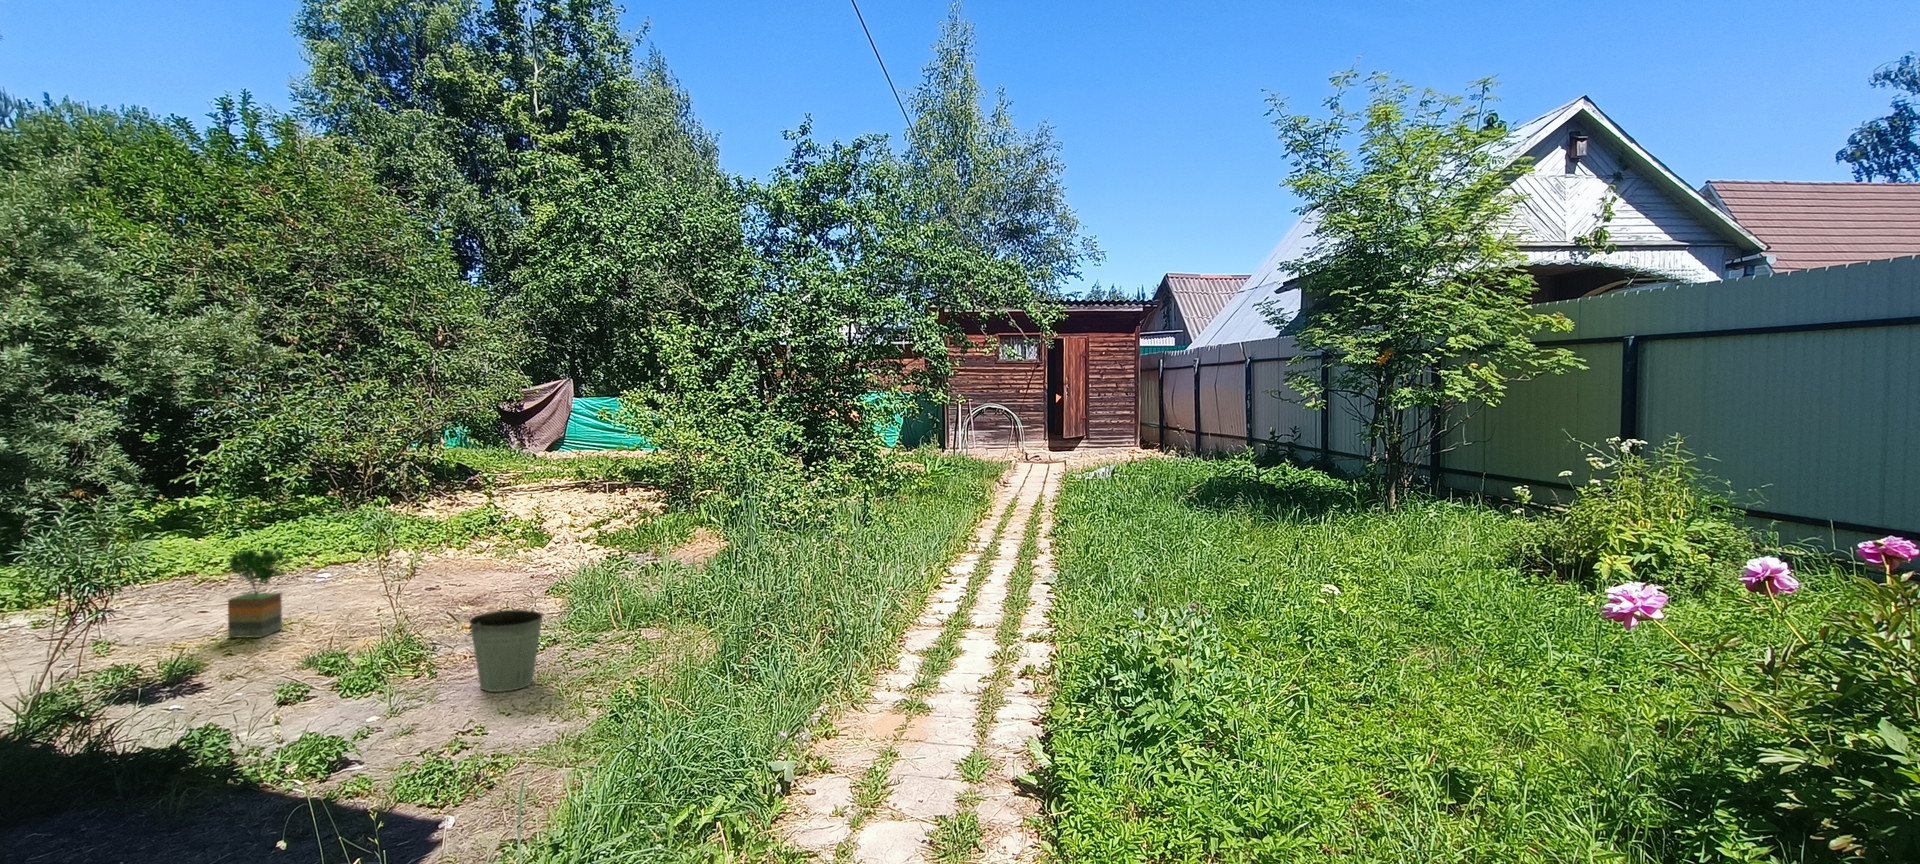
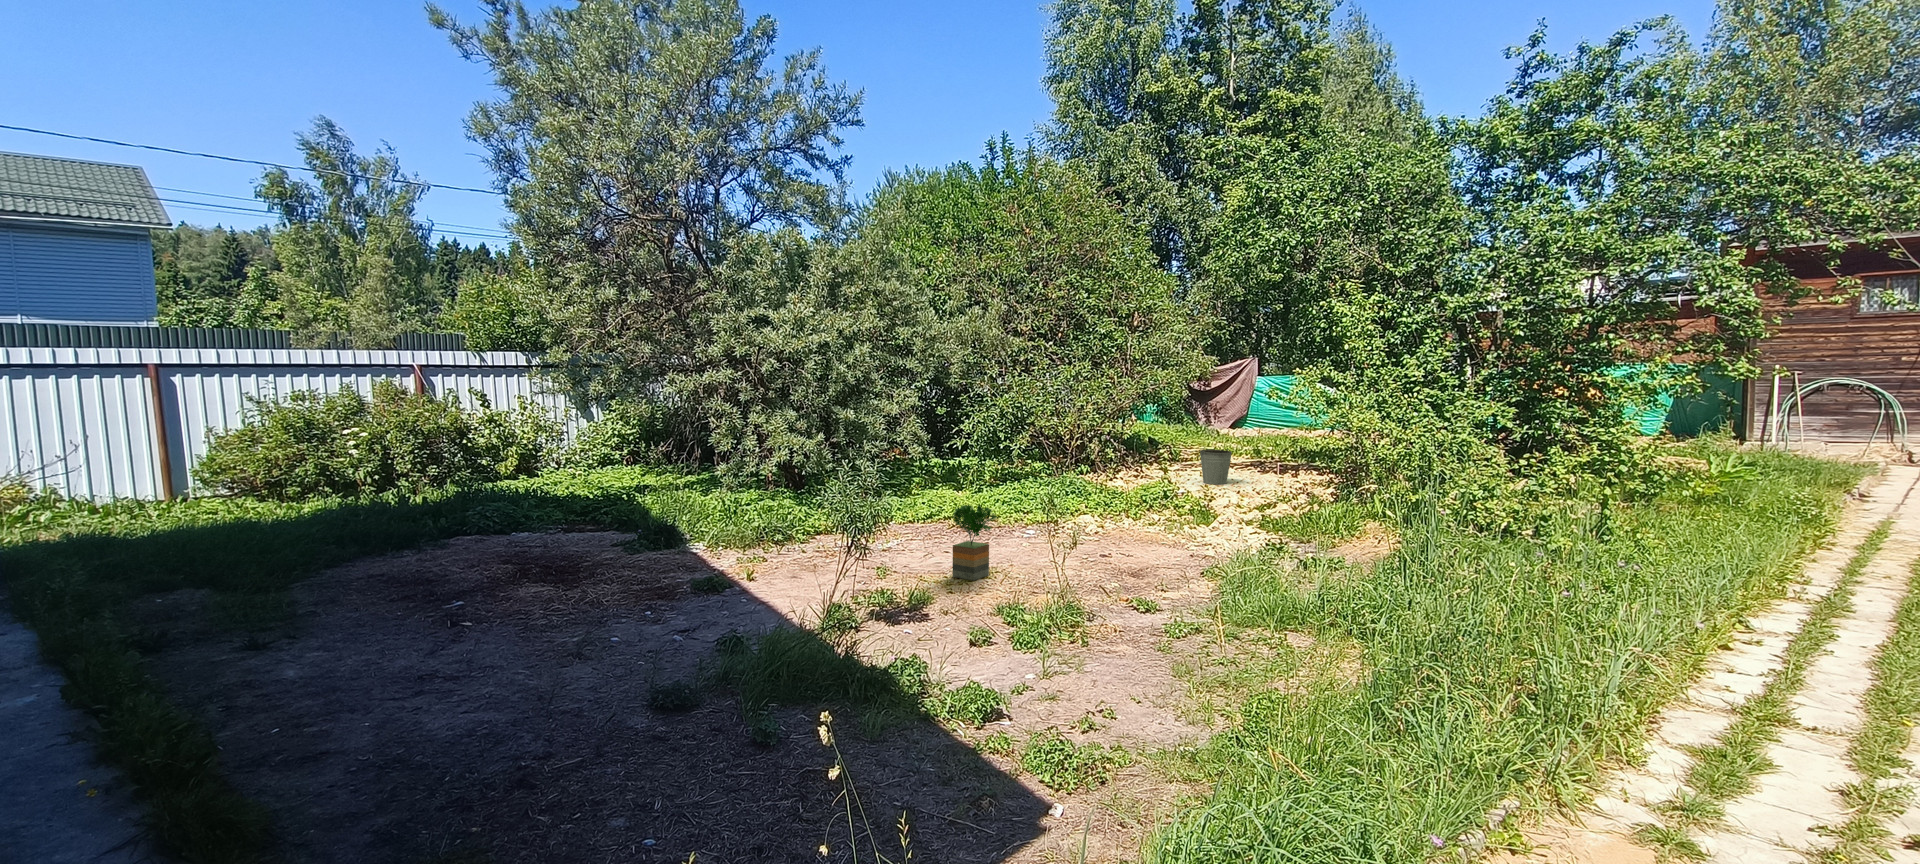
bucket: present [469,608,543,692] -> present [1198,449,1232,484]

